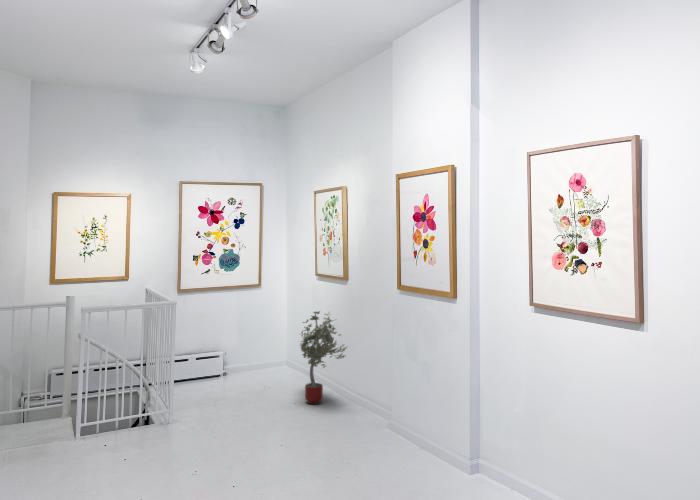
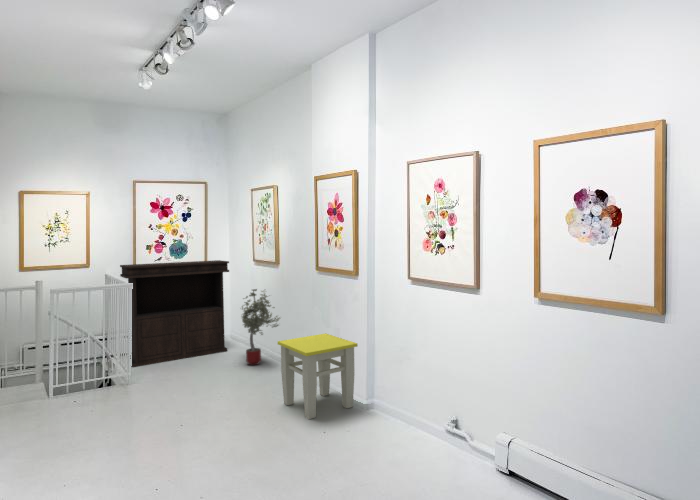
console table: none [163,275,286,400] -> present [120,260,229,367]
stool: none [349,372,453,487] -> present [278,333,358,419]

